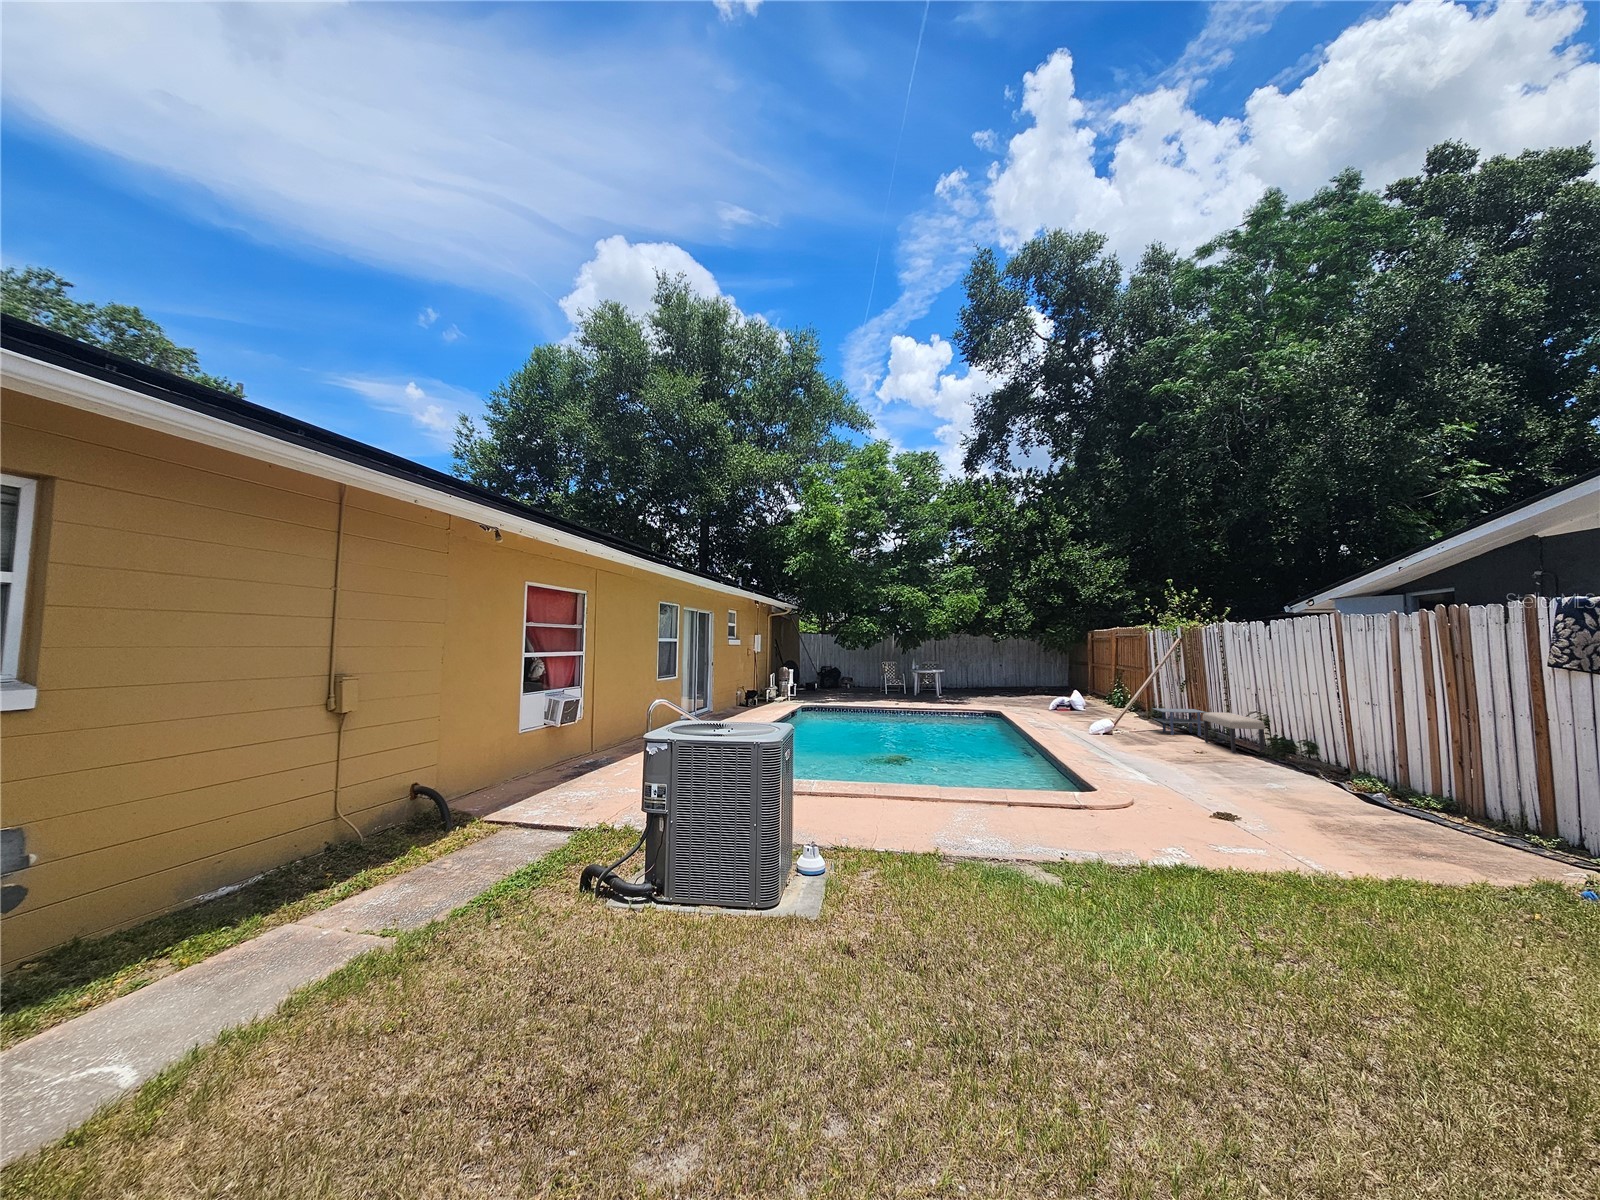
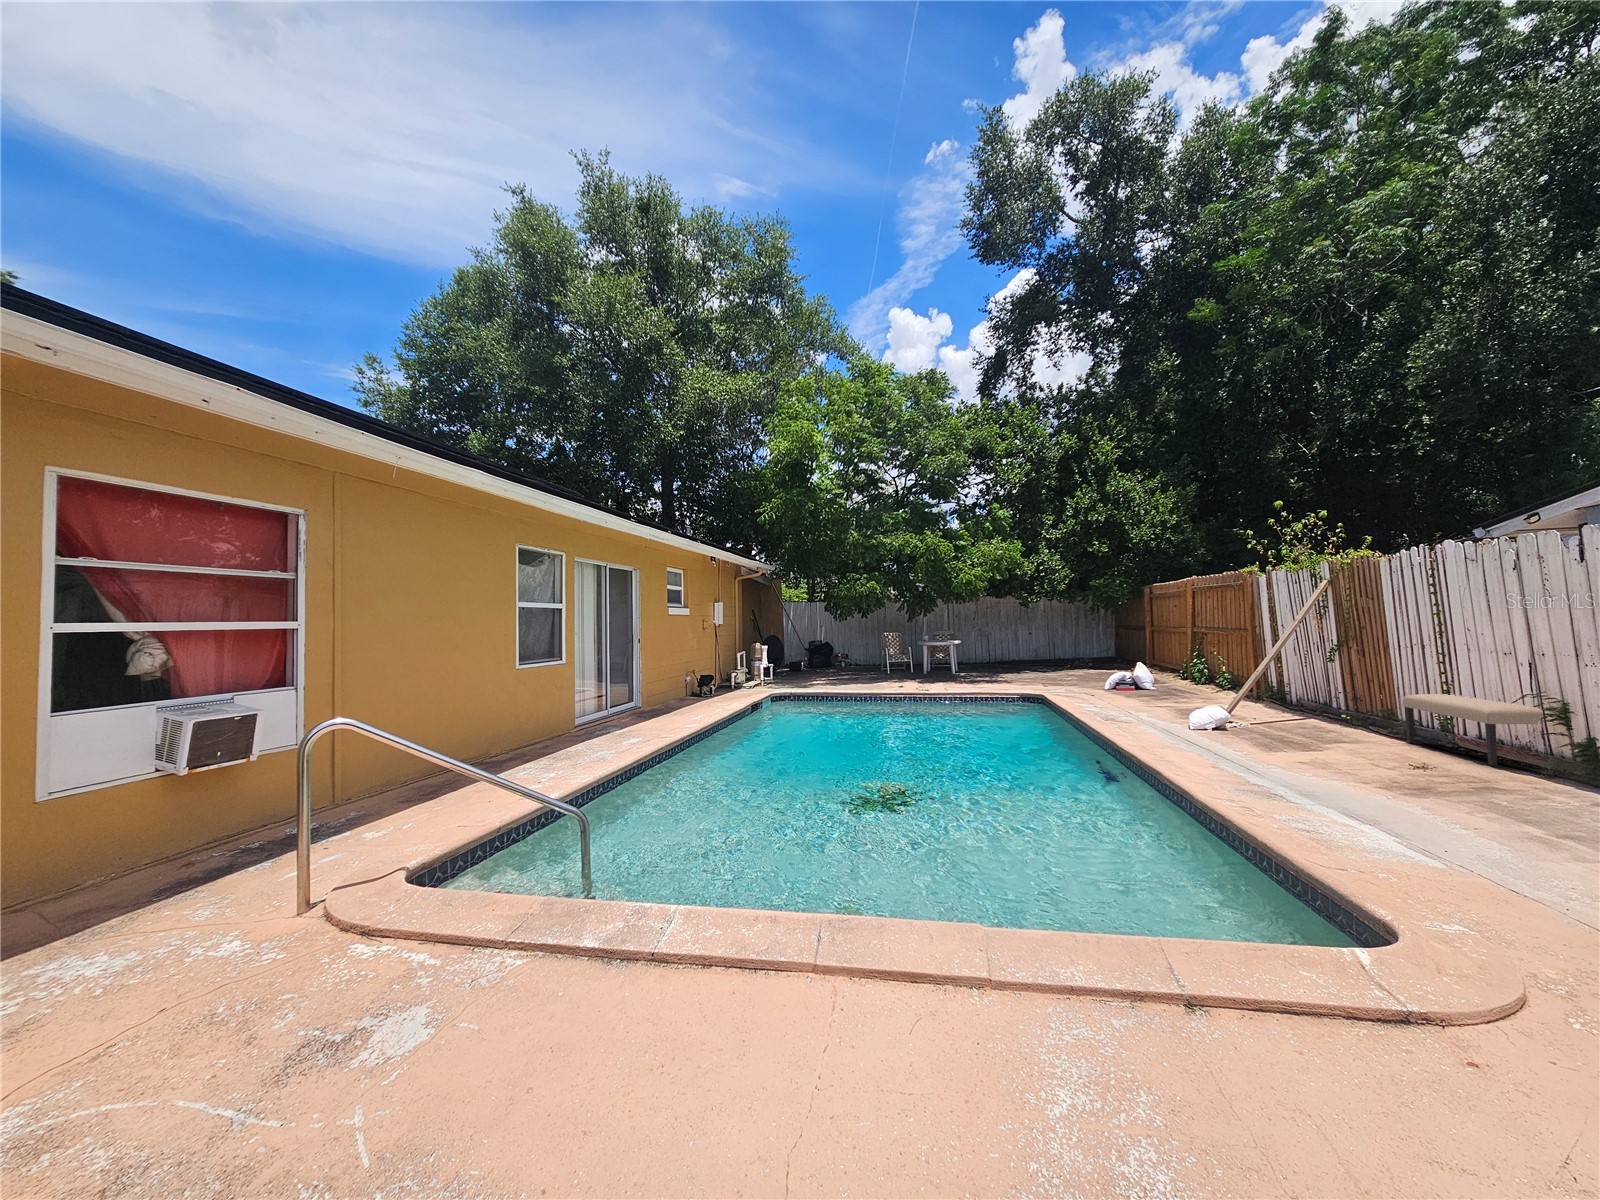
side table: present [1153,708,1207,736] -> none [1292,687,1392,729]

